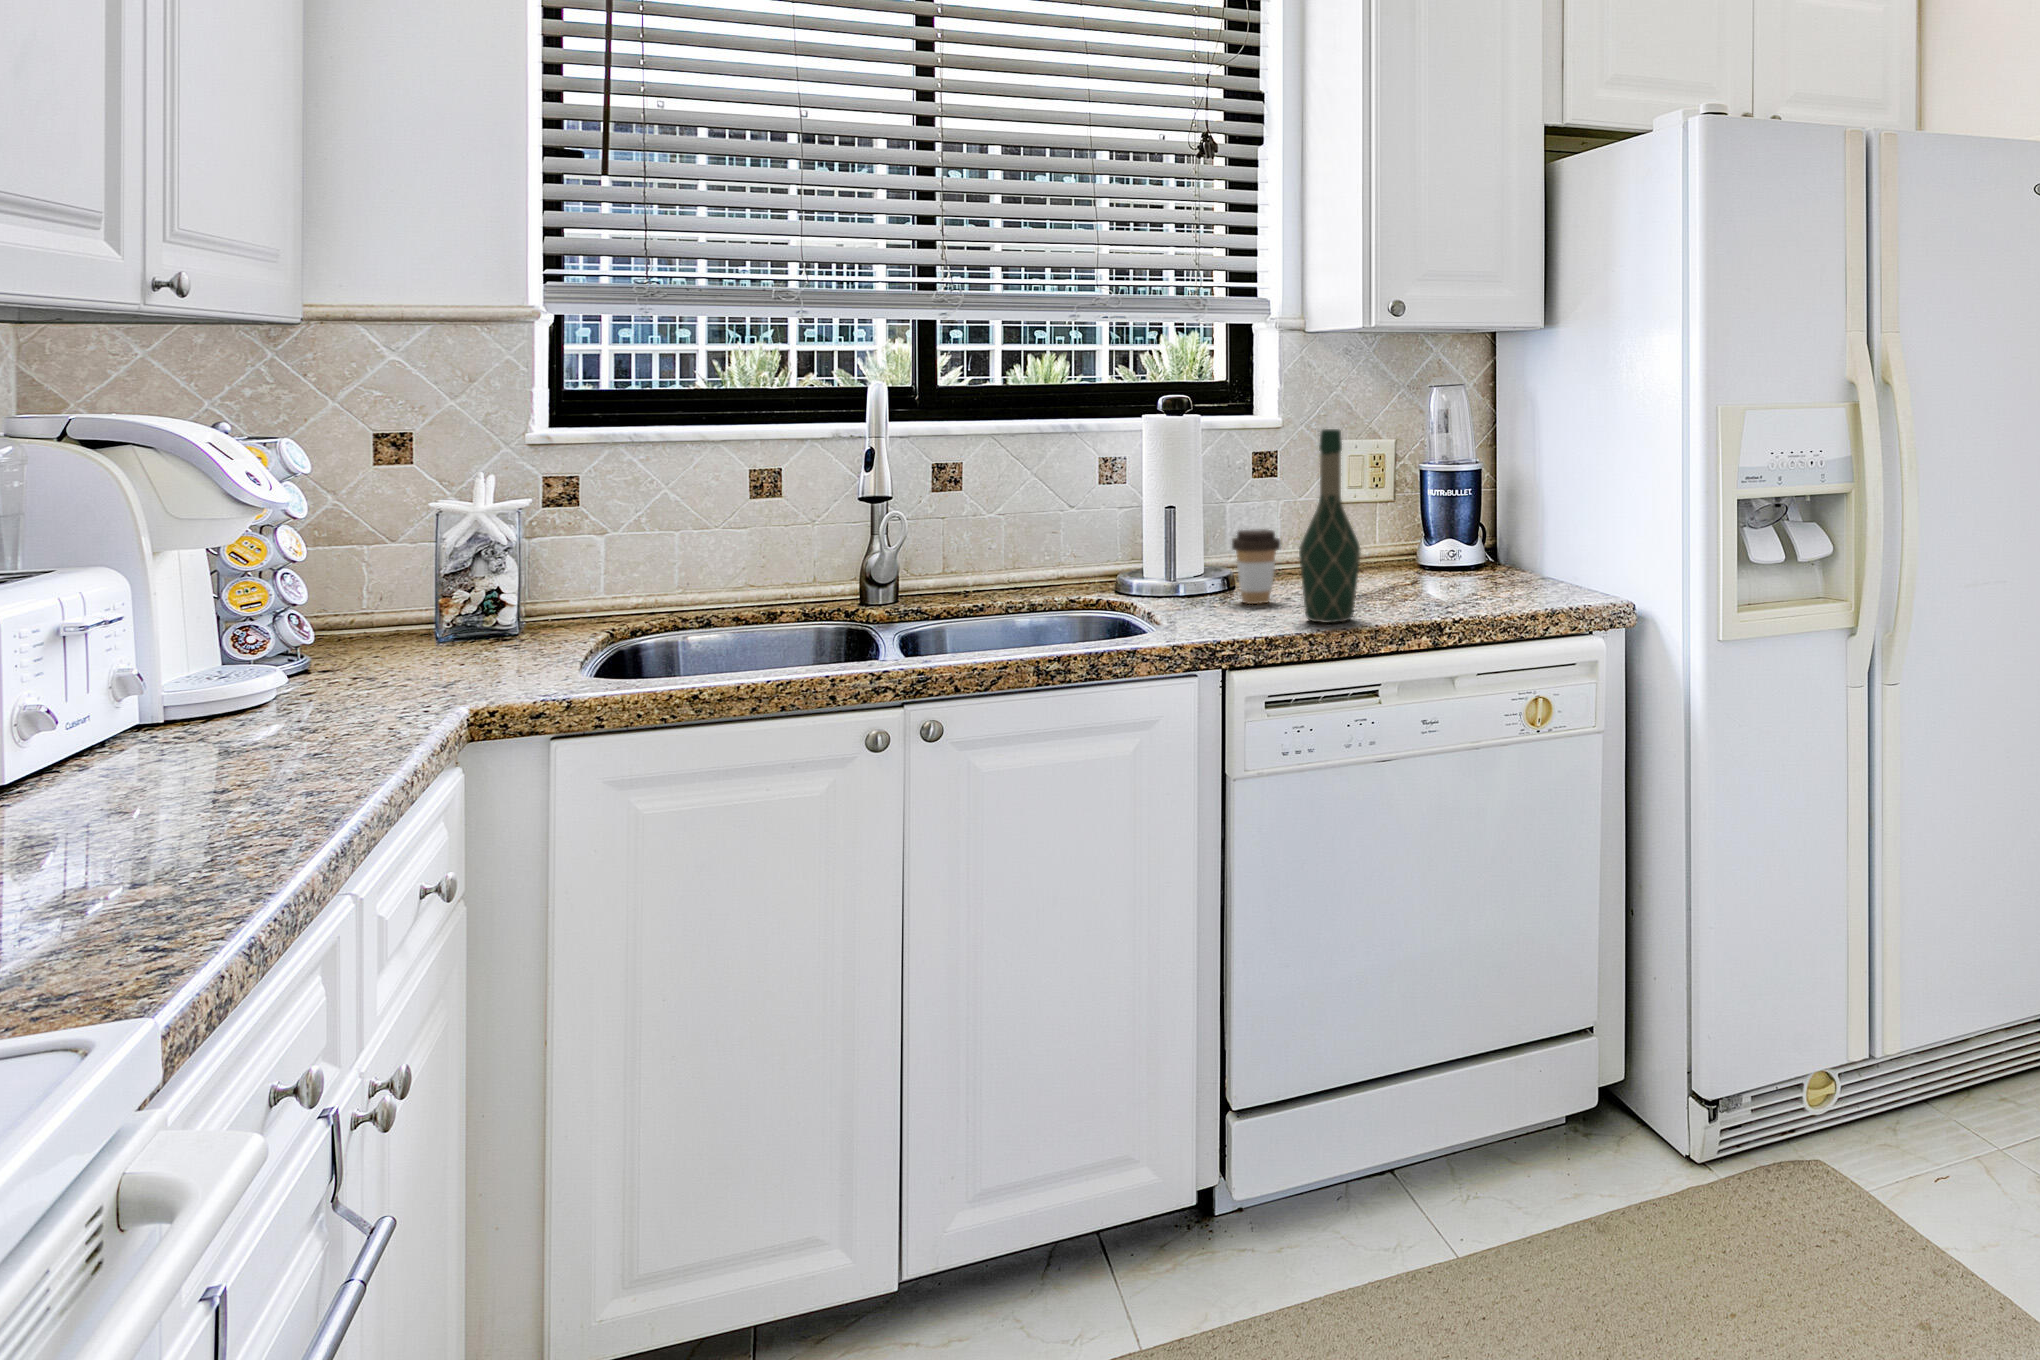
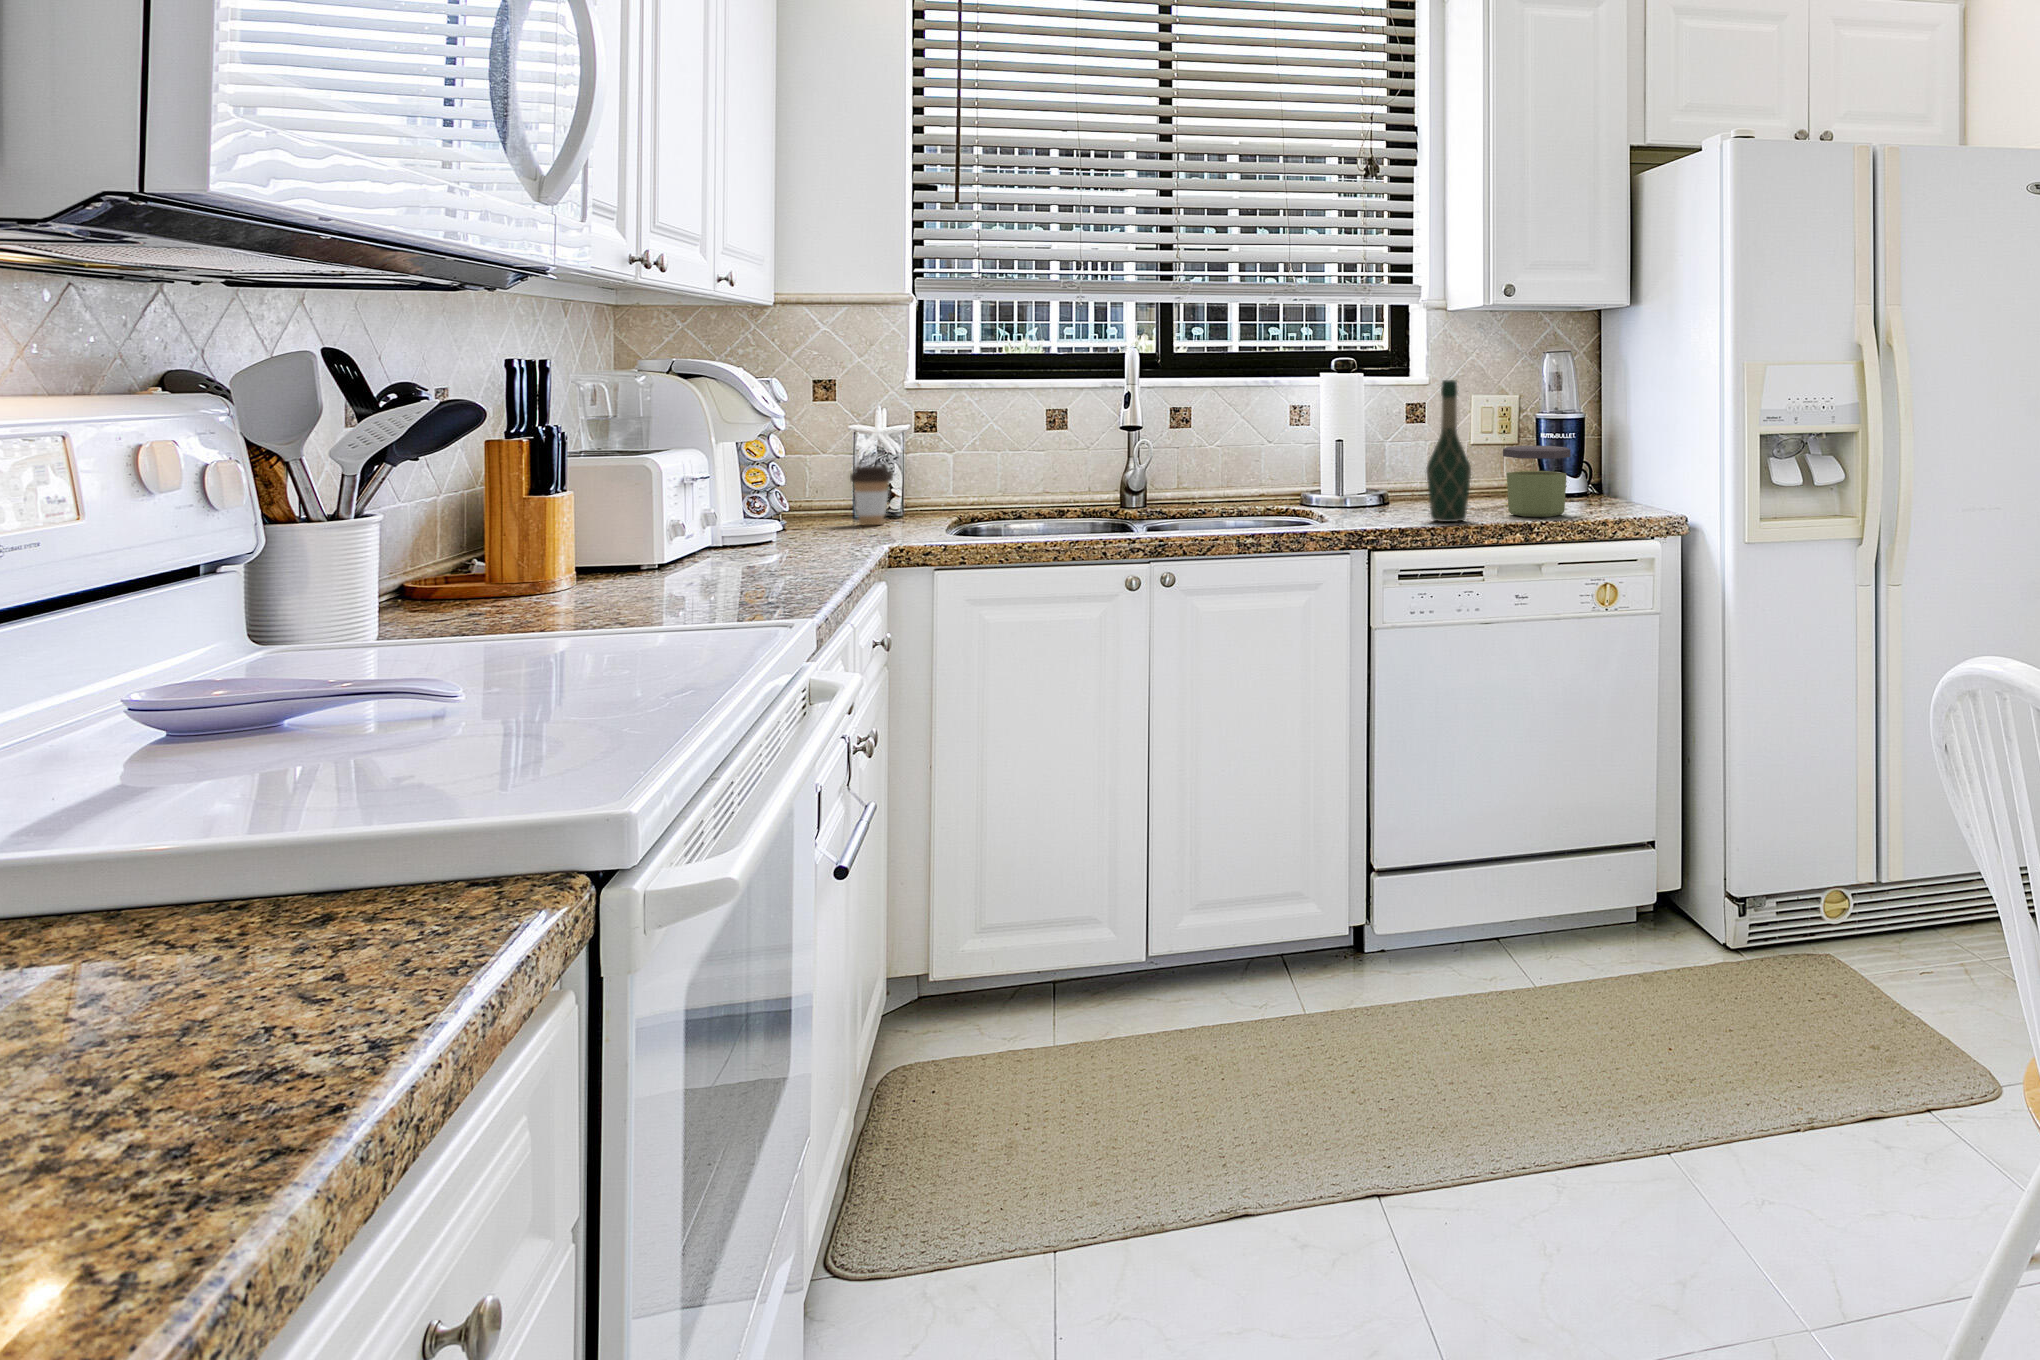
jar: none [1394,511,1483,608] -> present [1503,446,1571,517]
coffee cup: present [1232,530,1281,604] -> present [850,466,893,525]

